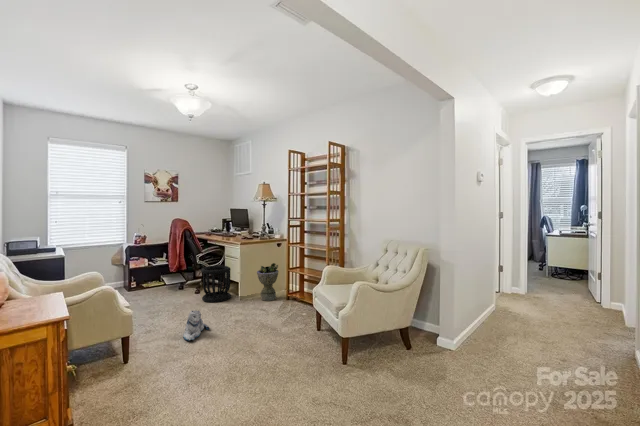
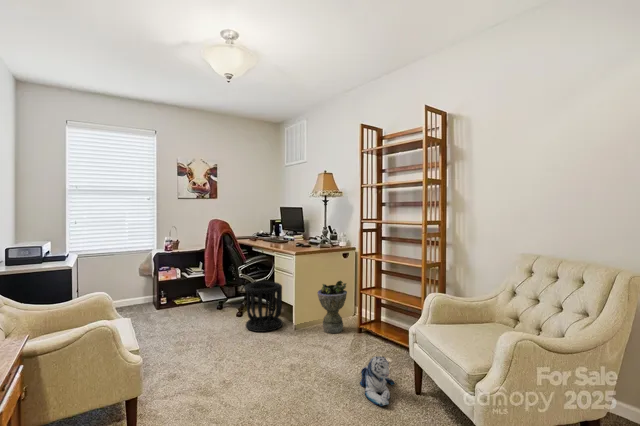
plush toy: present [183,311,209,341] -> present [360,356,394,406]

